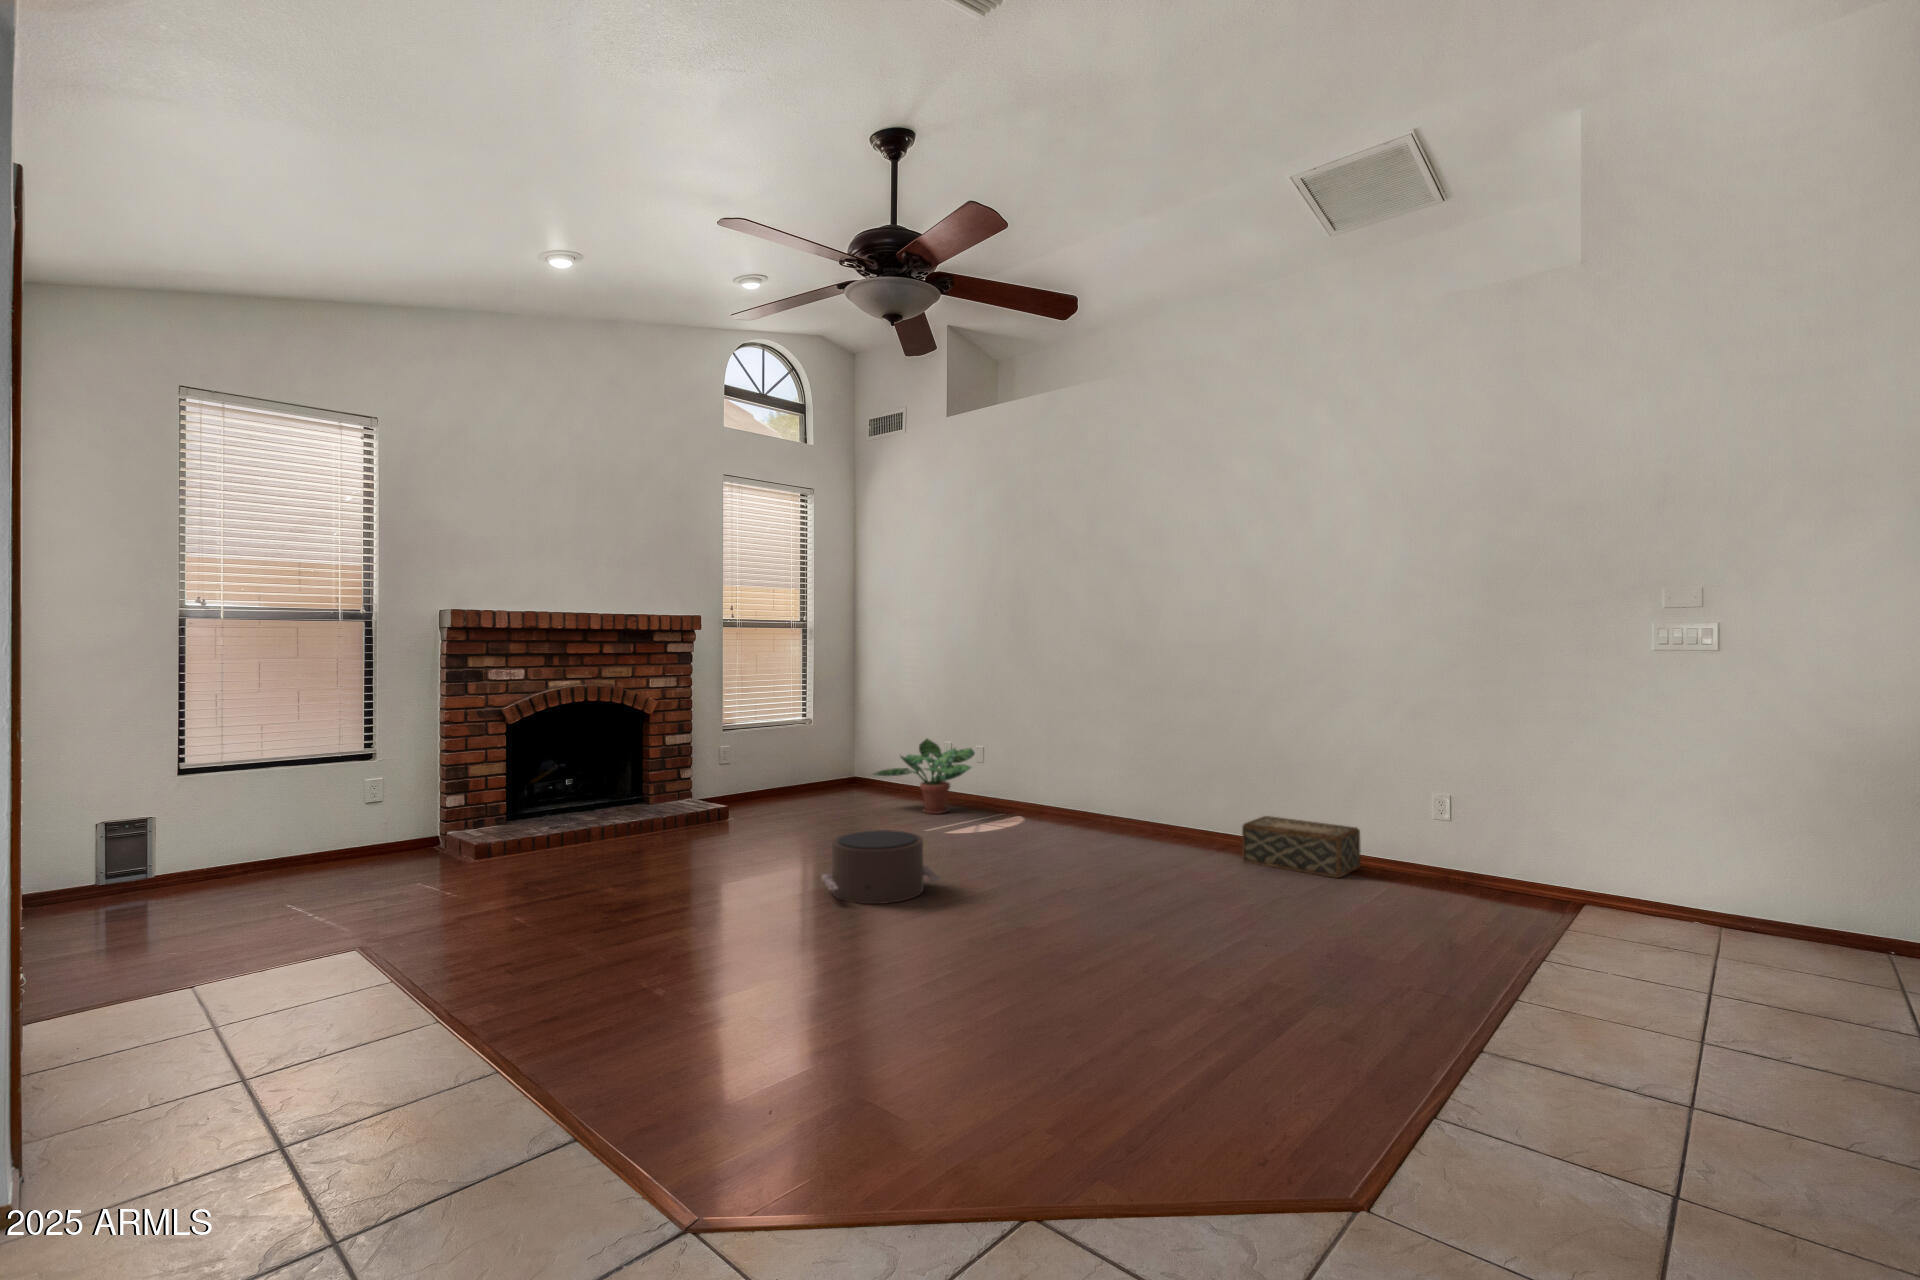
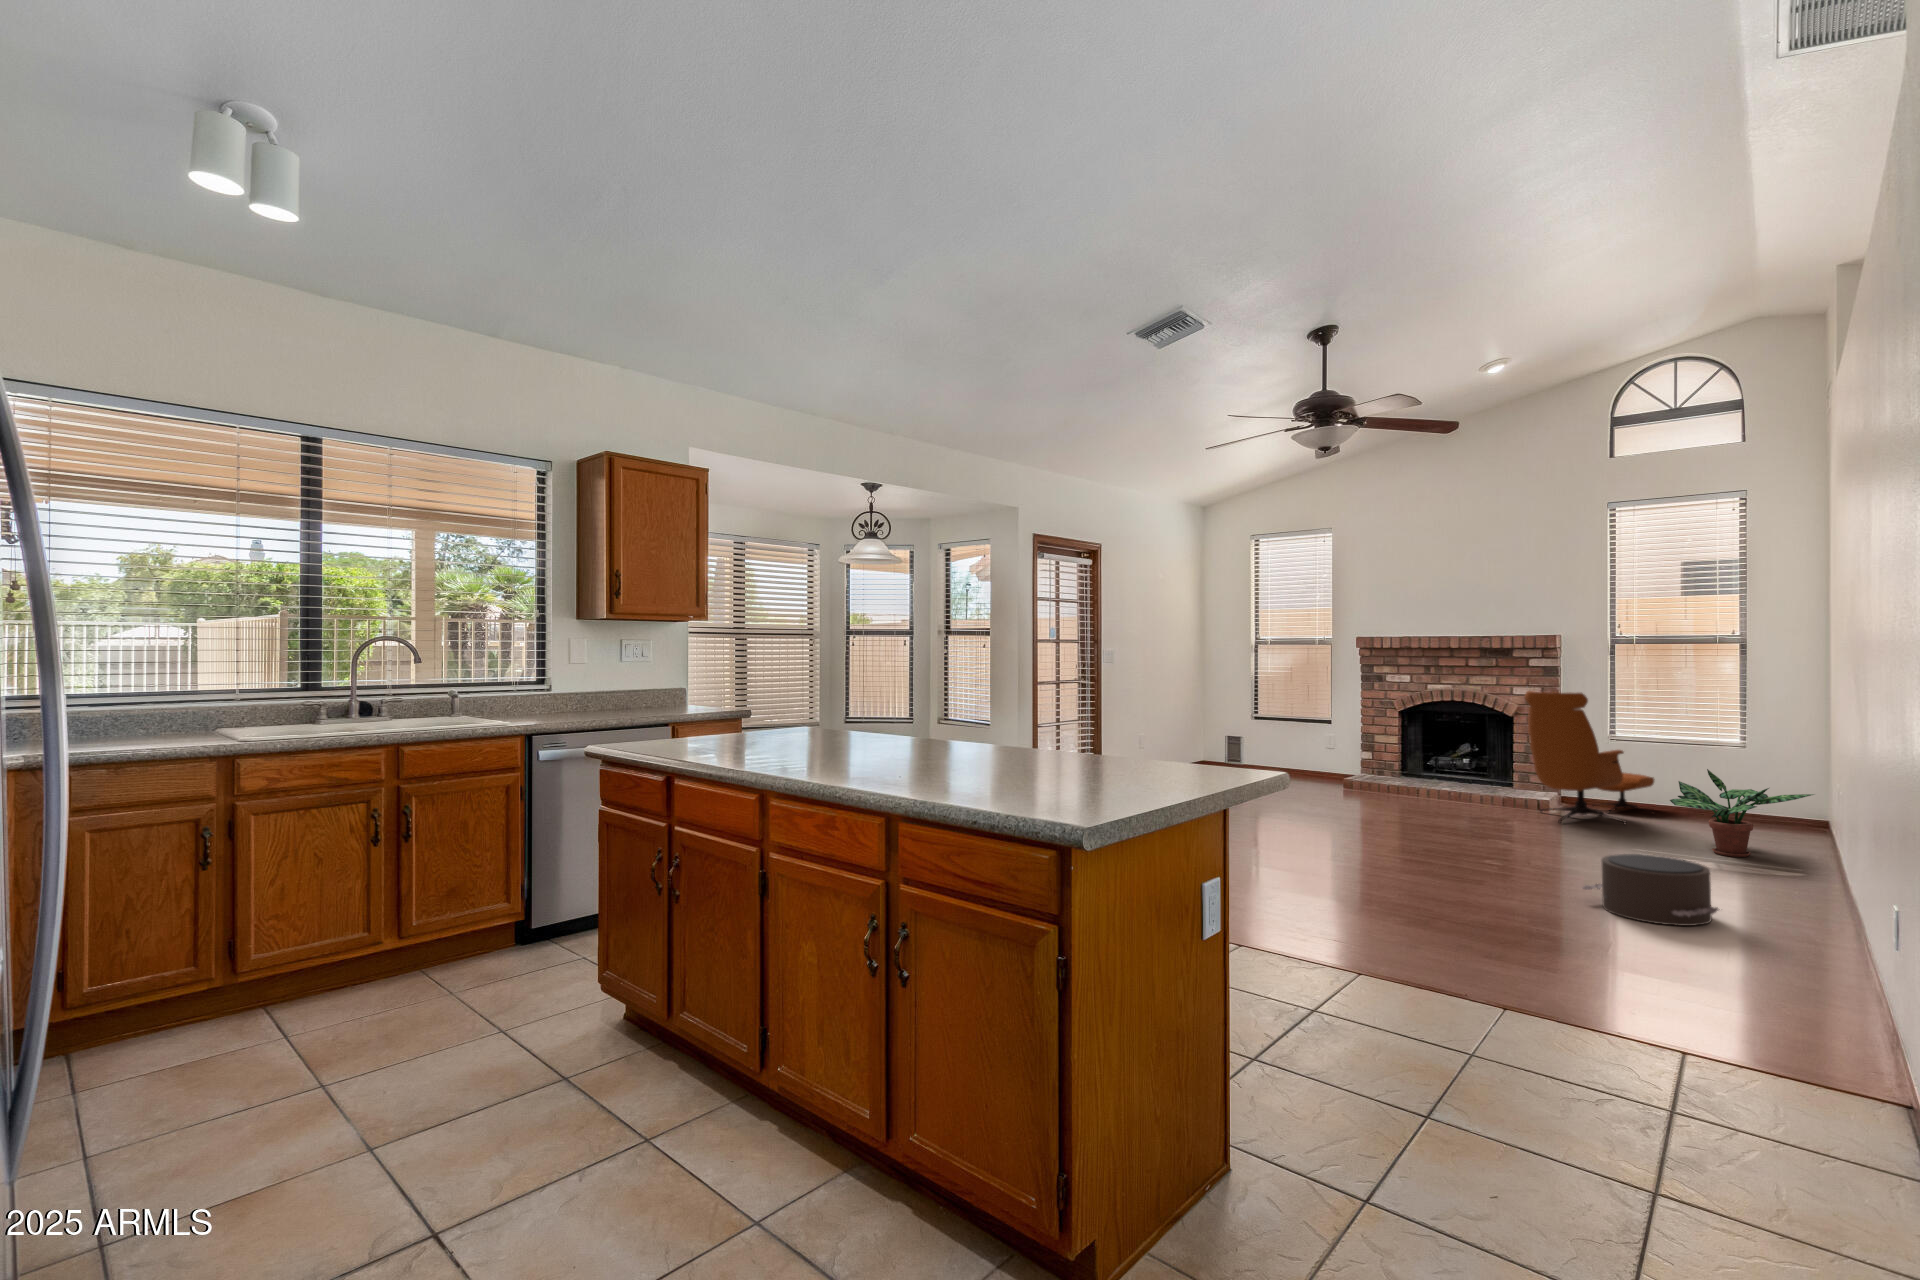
lounge chair: none [716,676,821,824] -> present [1525,691,1655,824]
woven basket: present [1242,816,1361,878] -> none [1691,904,1800,1003]
pouf: present [822,830,940,904] -> present [1582,854,1718,926]

